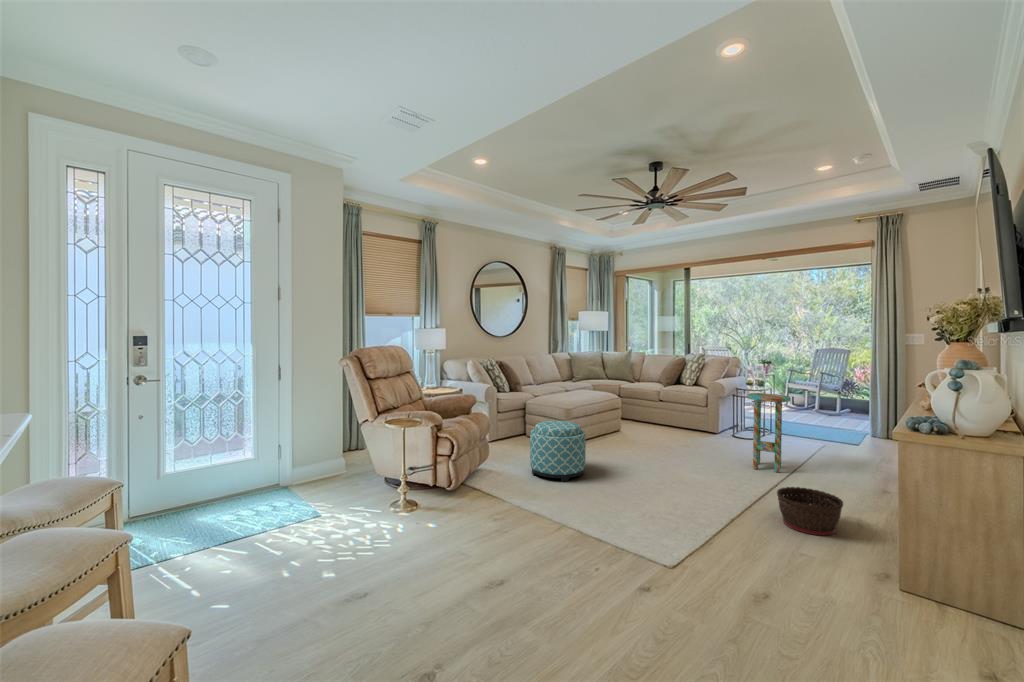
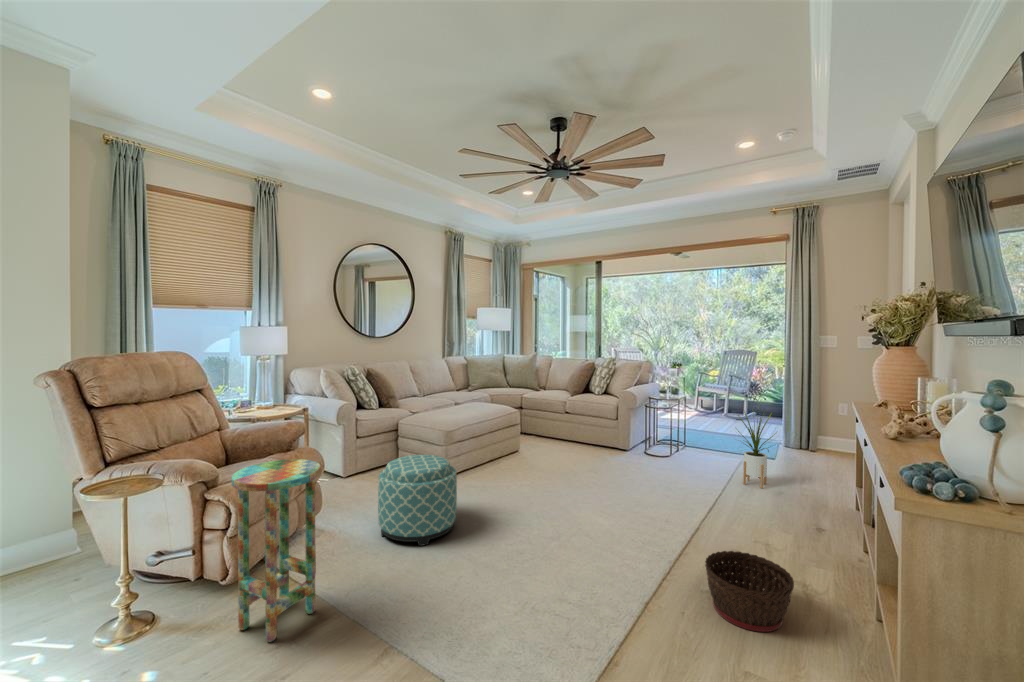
house plant: none [813,391,858,462] -> present [738,411,776,488]
side table: present [747,393,791,473] -> present [232,459,321,642]

